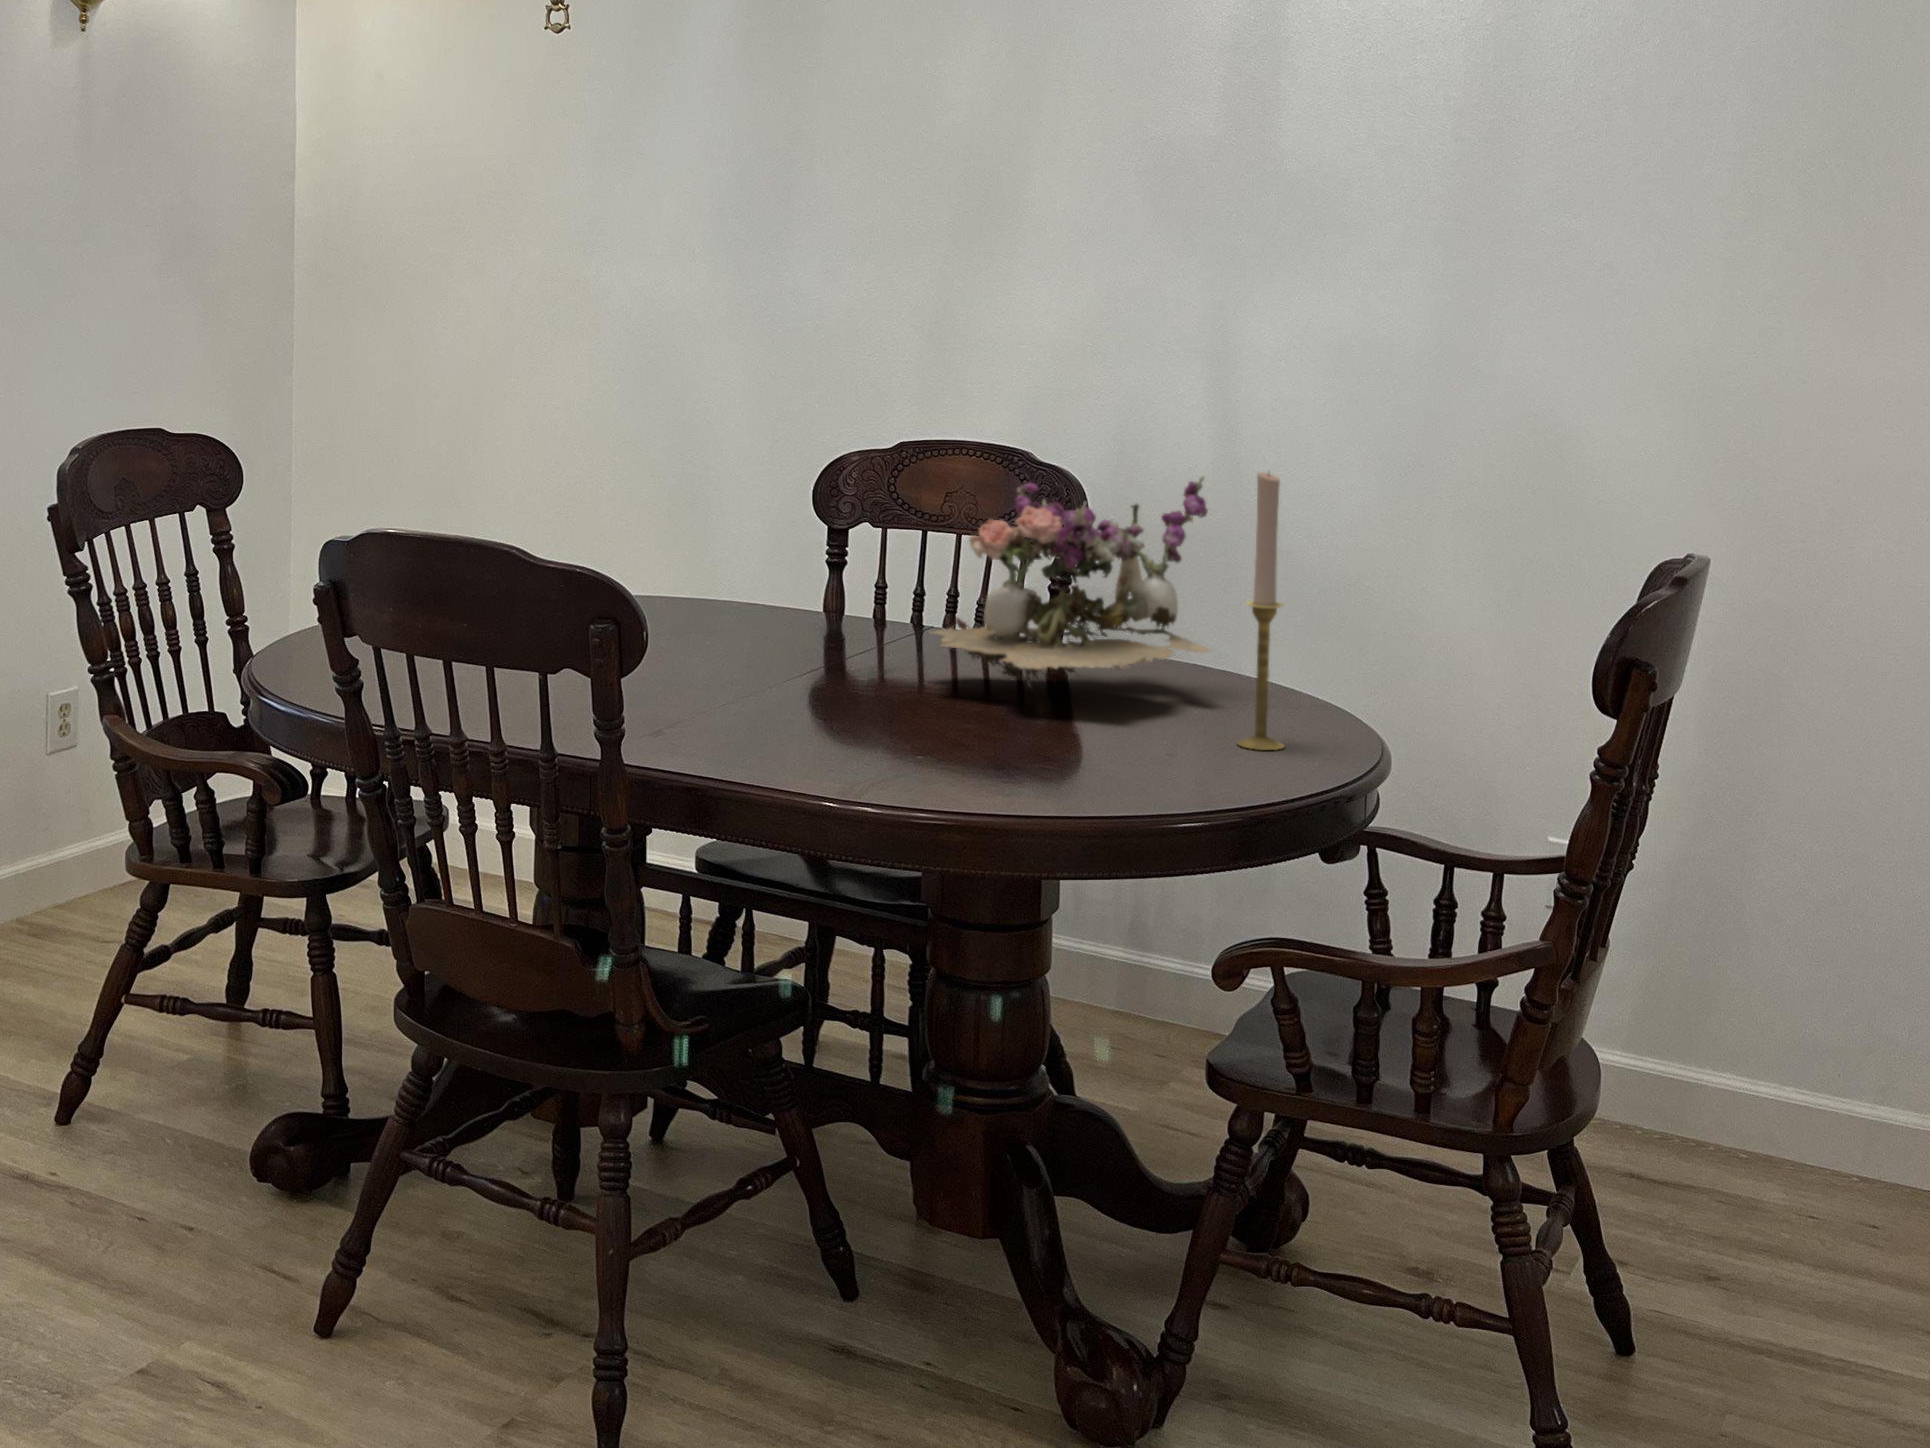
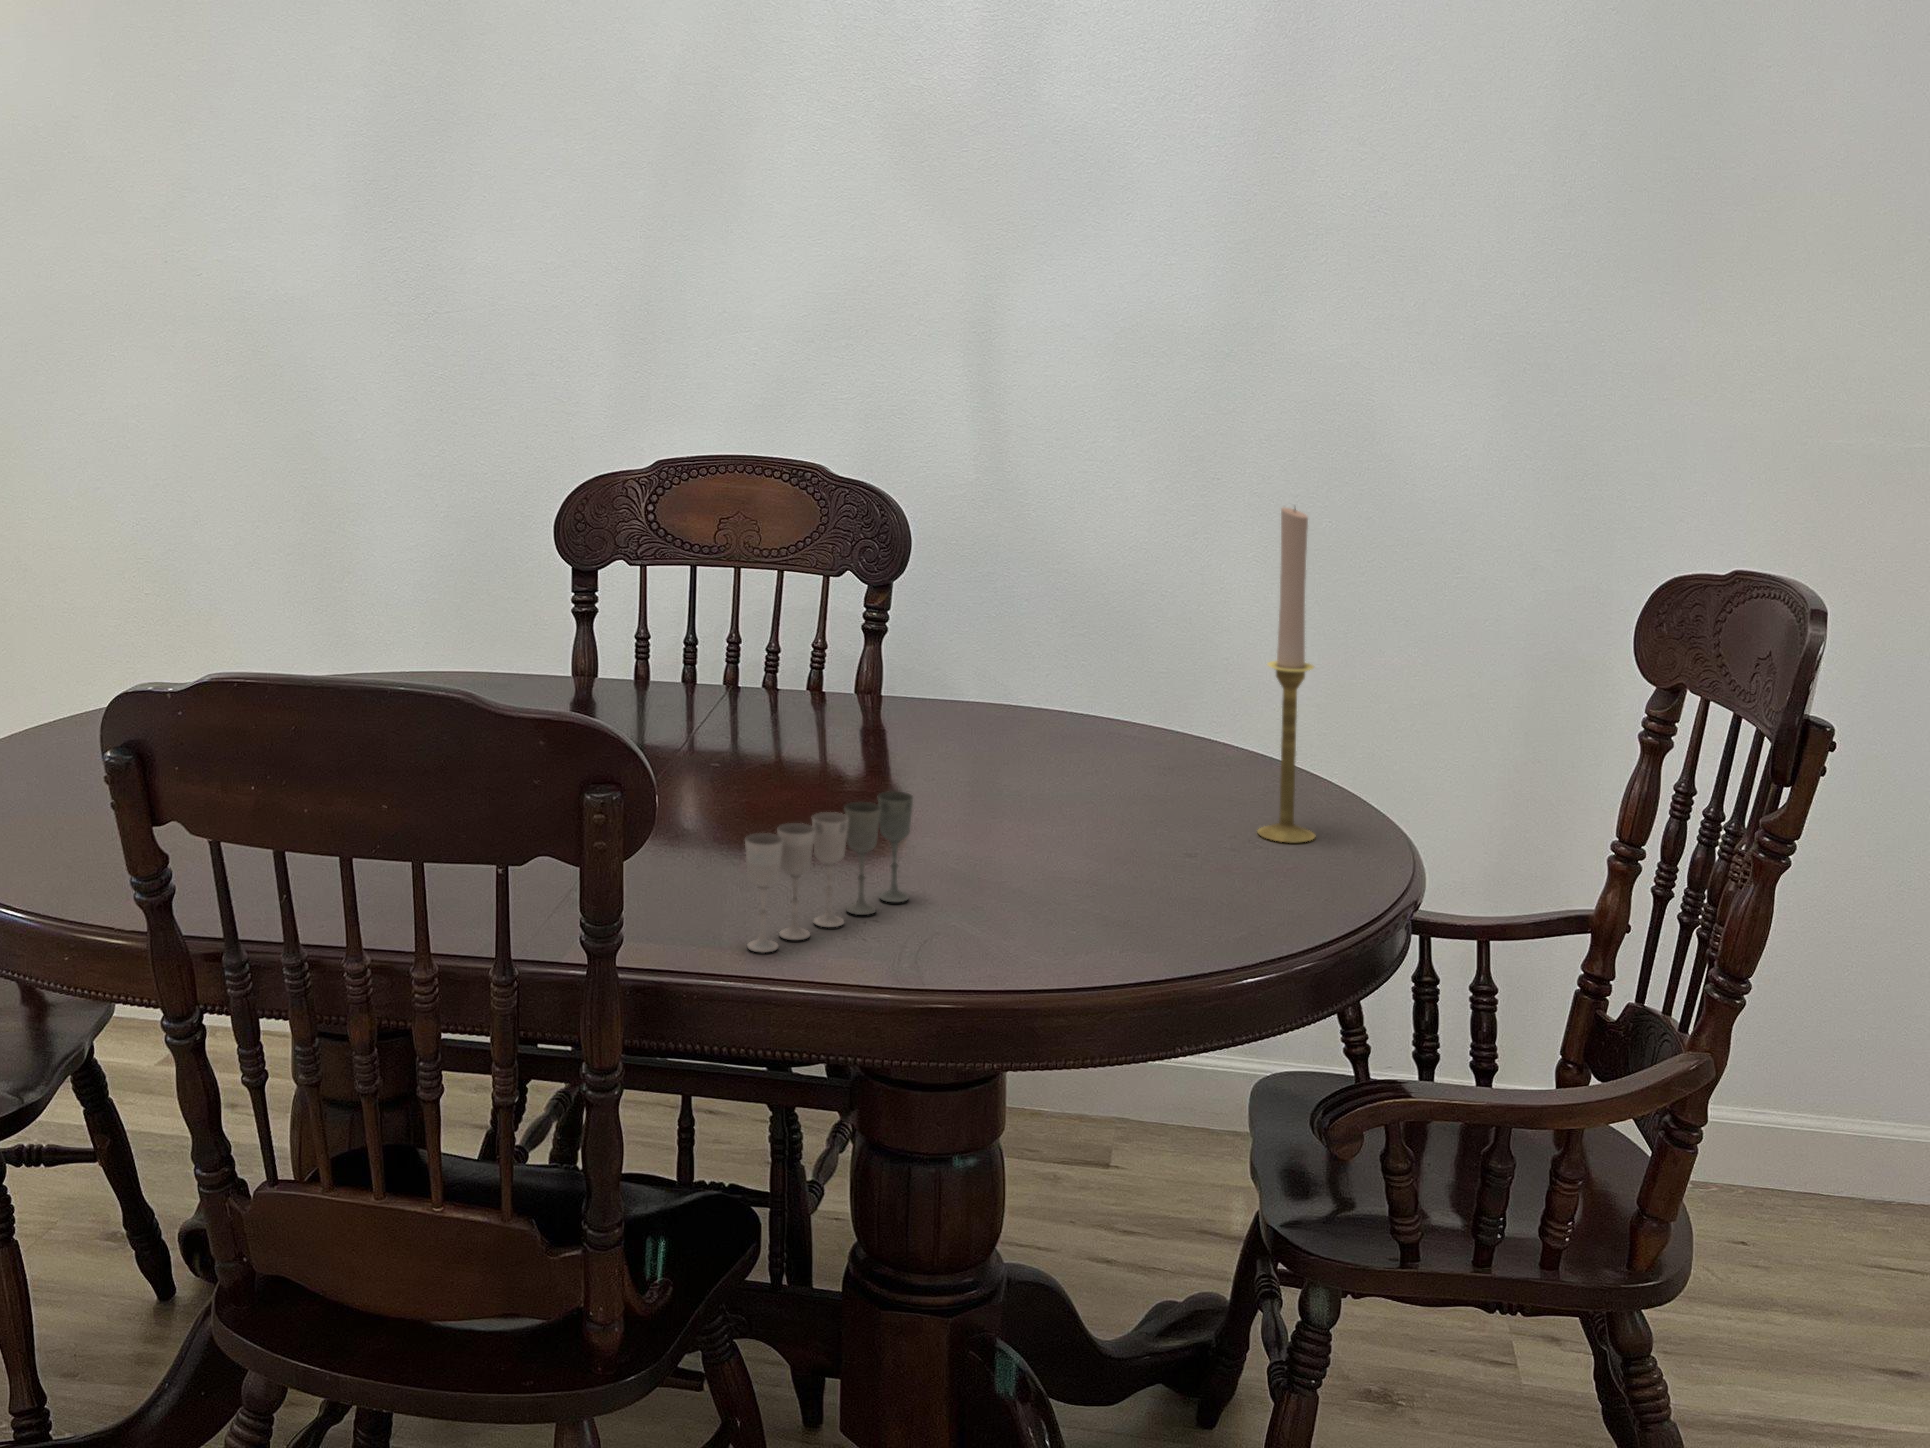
flower arrangement: present [931,476,1210,687] -> none [815,503,1164,776]
wine glass: none [743,666,903,764] -> present [745,791,913,953]

